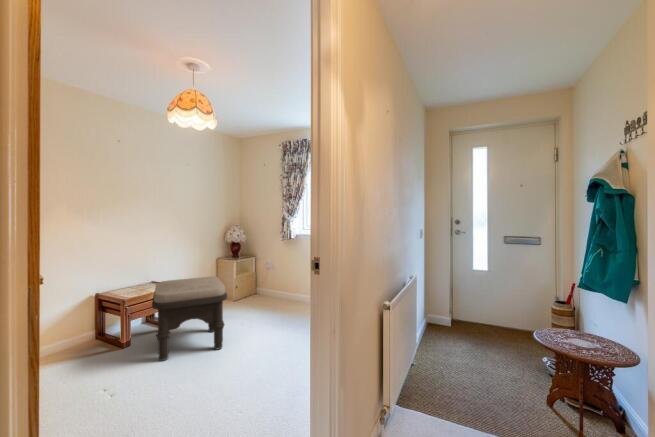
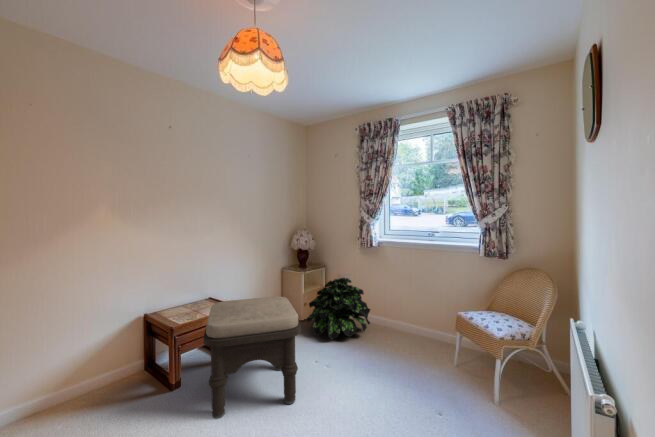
potted plant: none [237,263,289,311] -> present [307,278,370,340]

